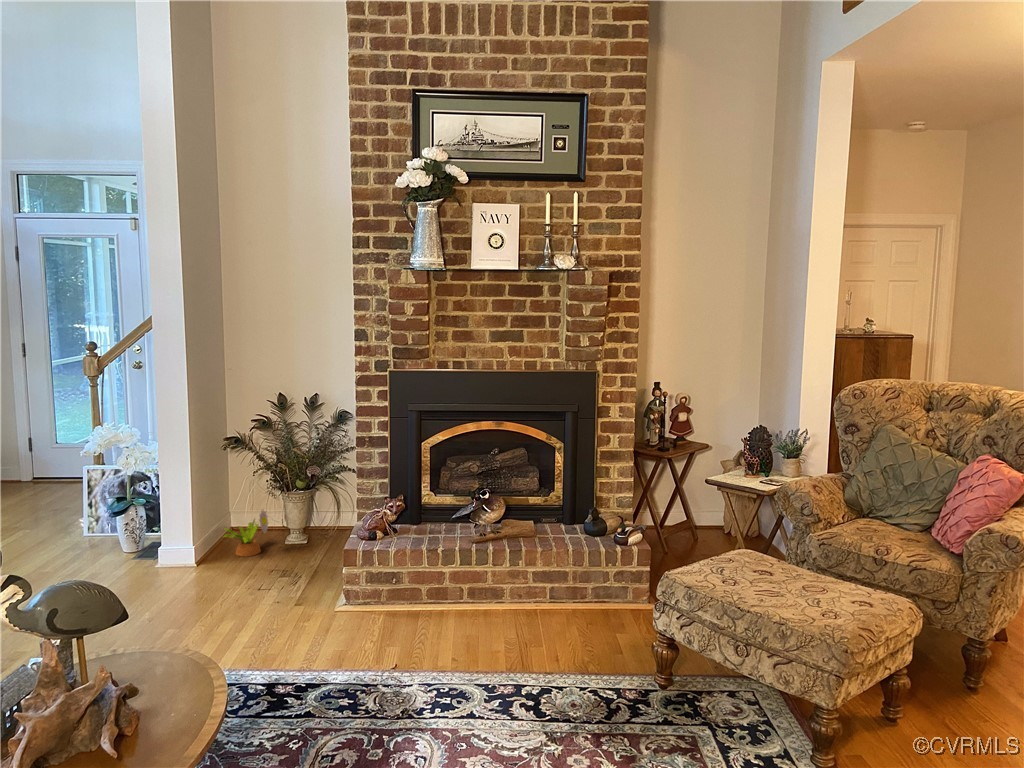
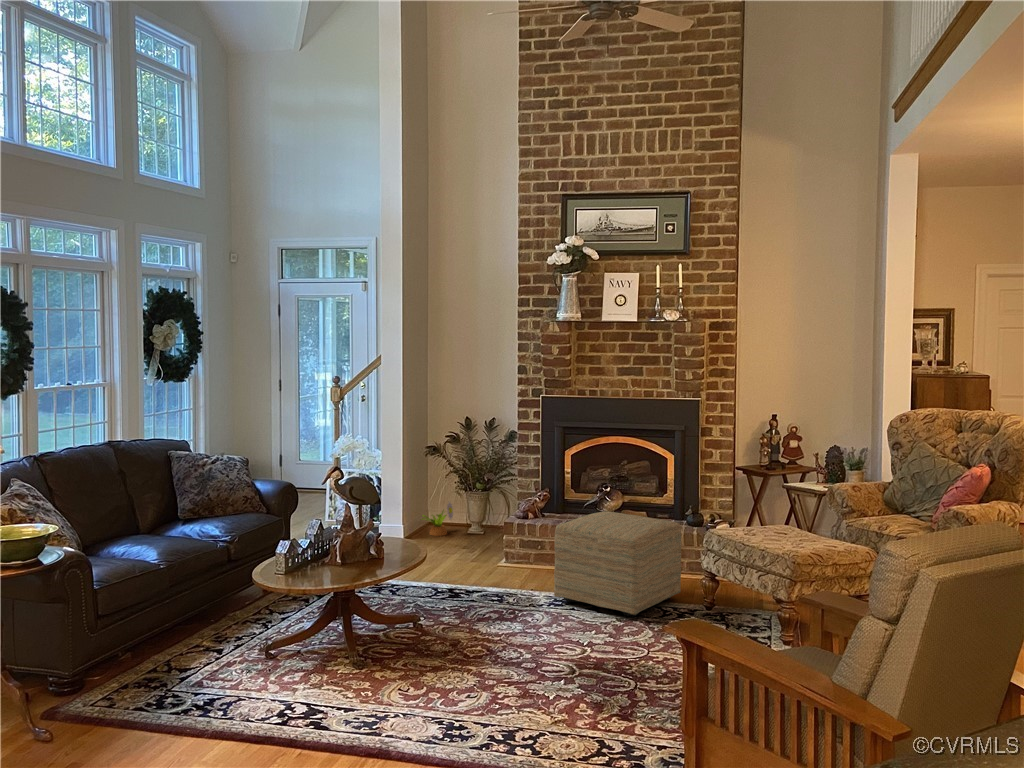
ottoman: none [436,544,612,723] -> present [554,511,681,617]

